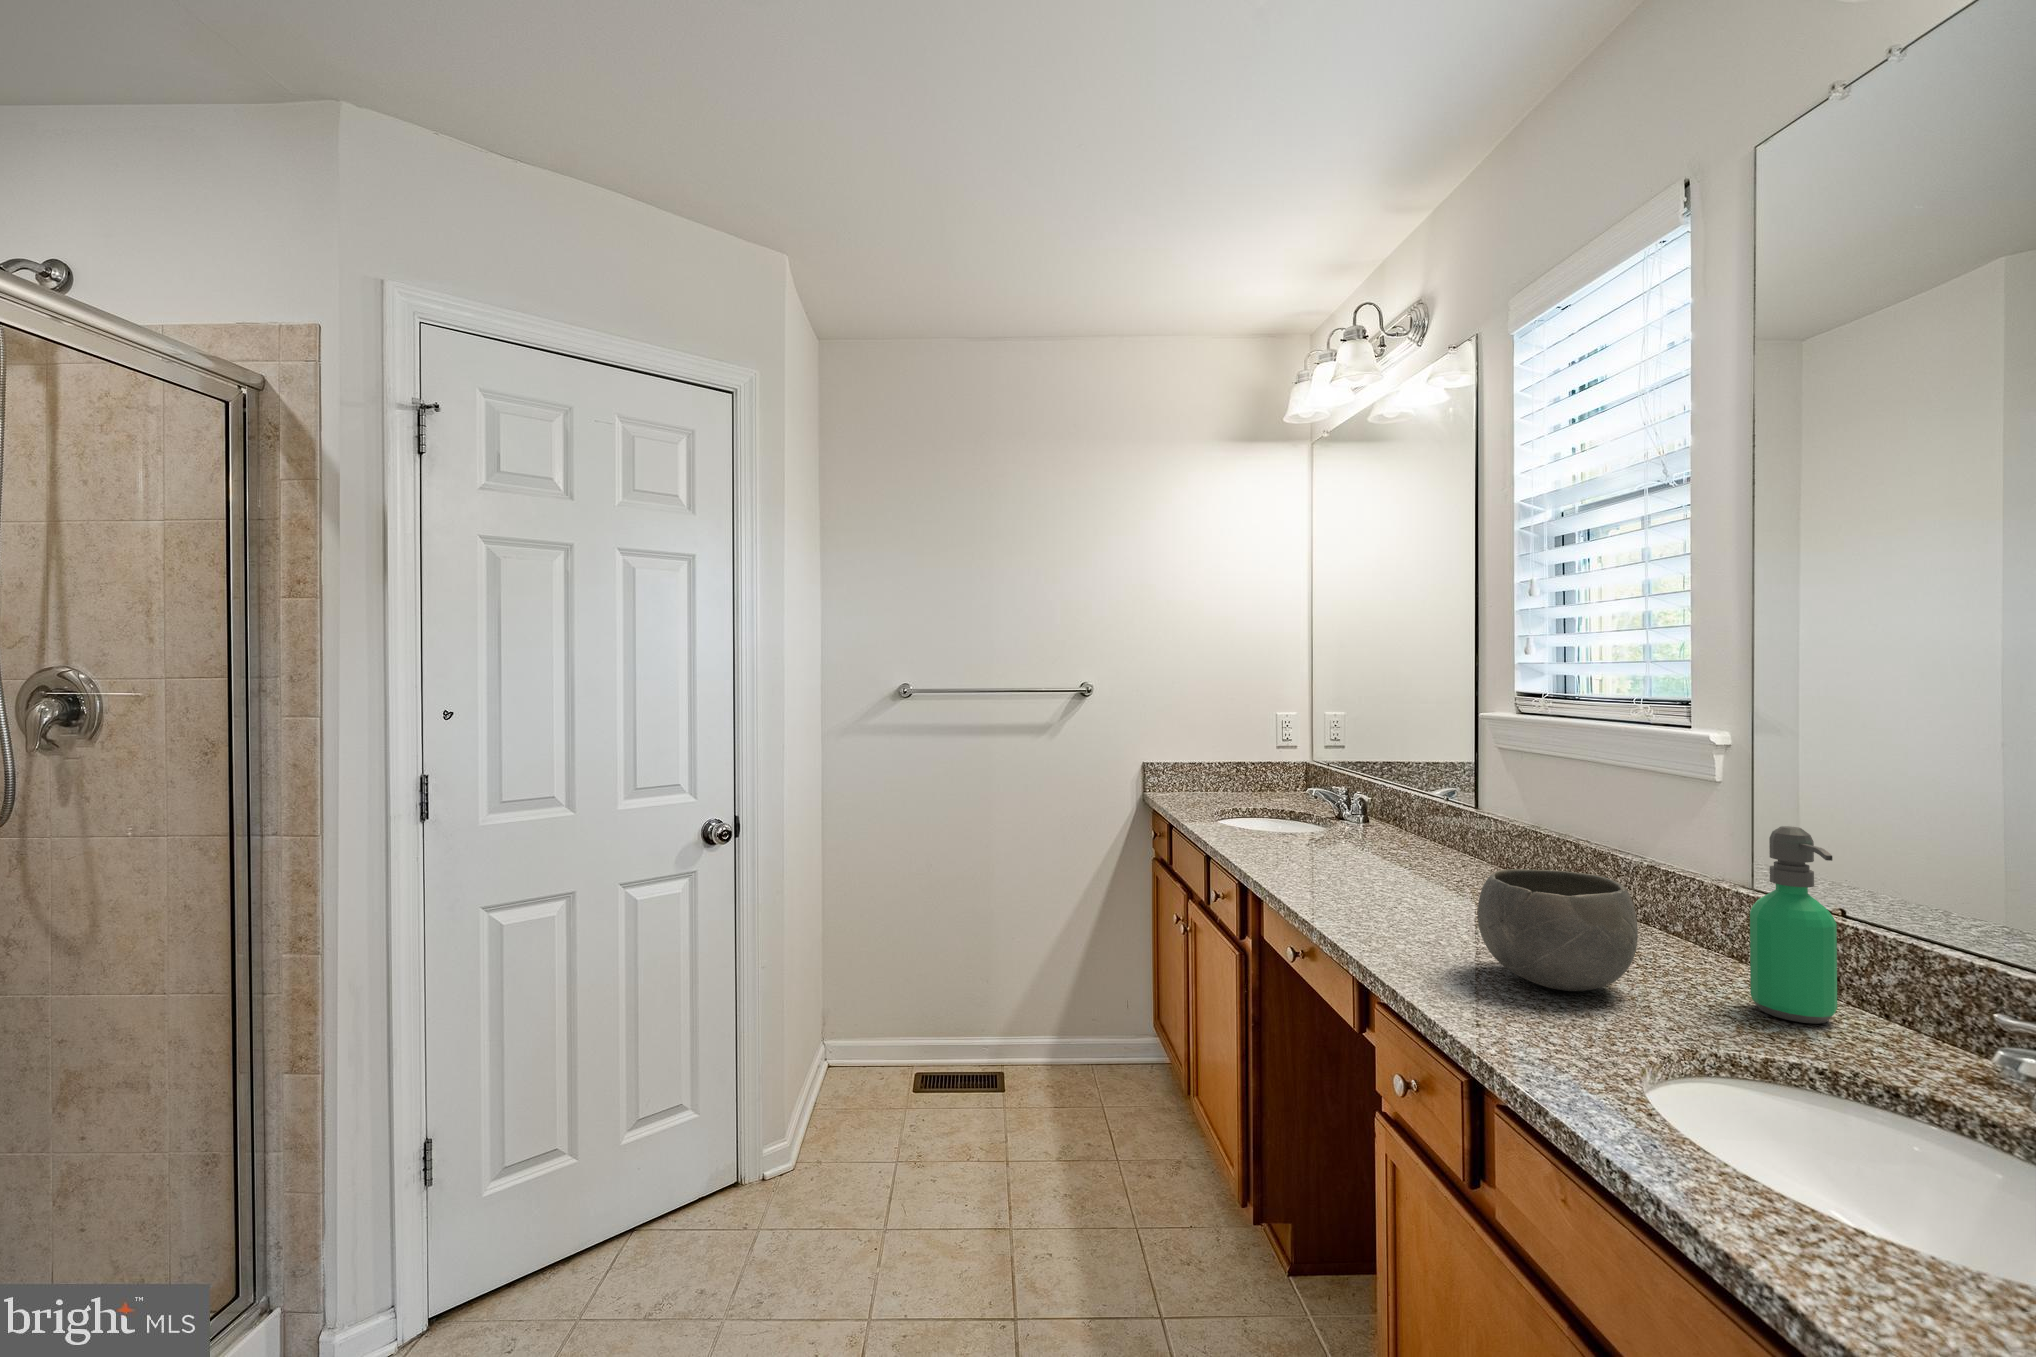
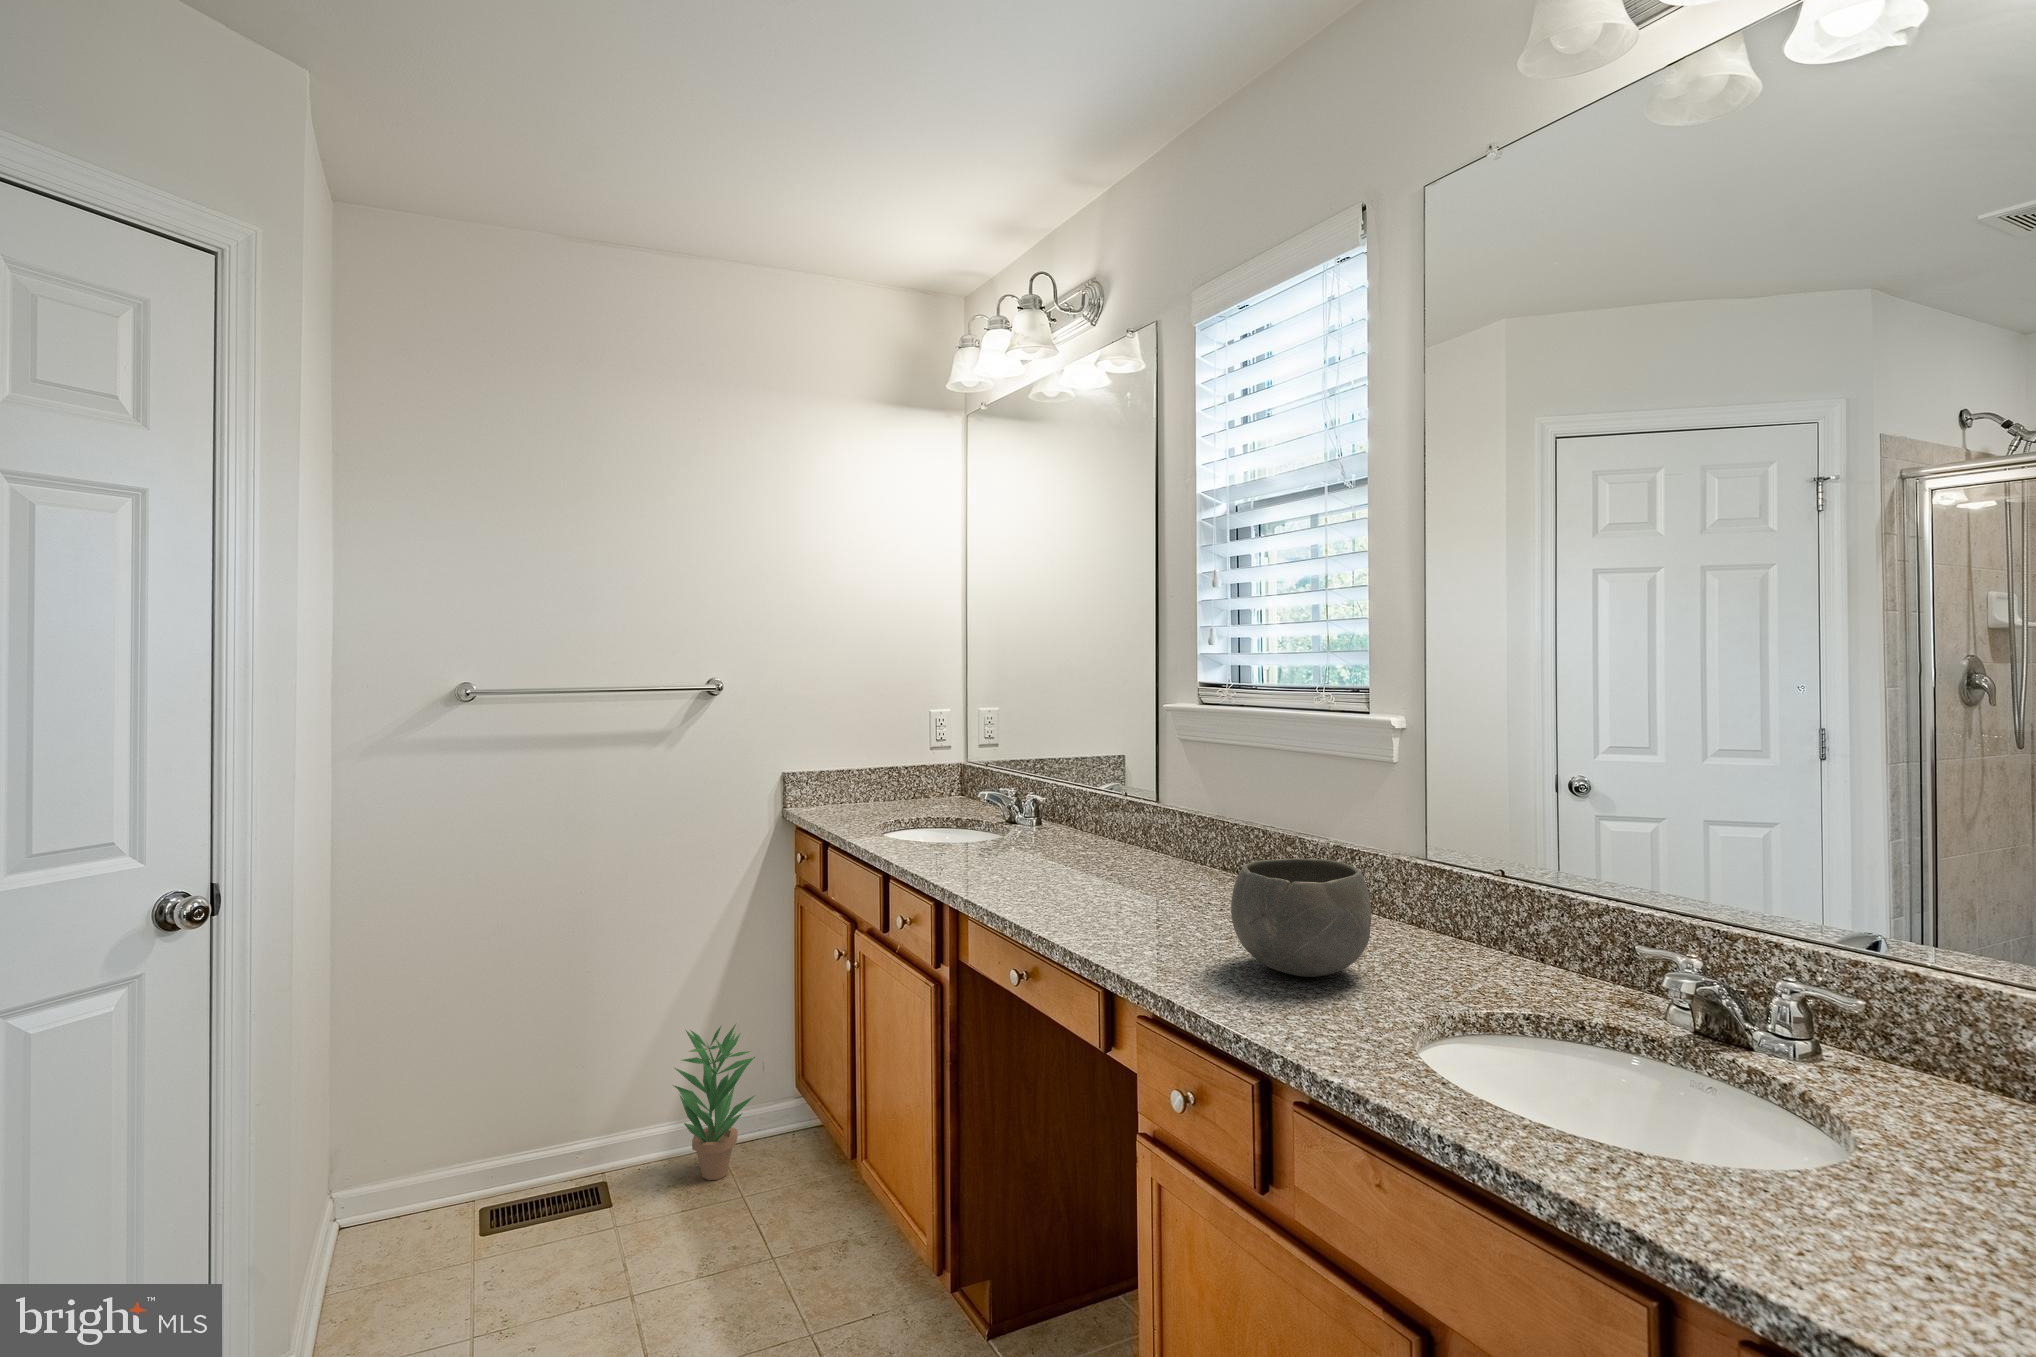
soap dispenser: present [1750,826,1837,1024] -> none [1451,801,1519,976]
potted plant: none [1056,962,1122,1087] -> present [673,1024,755,1180]

